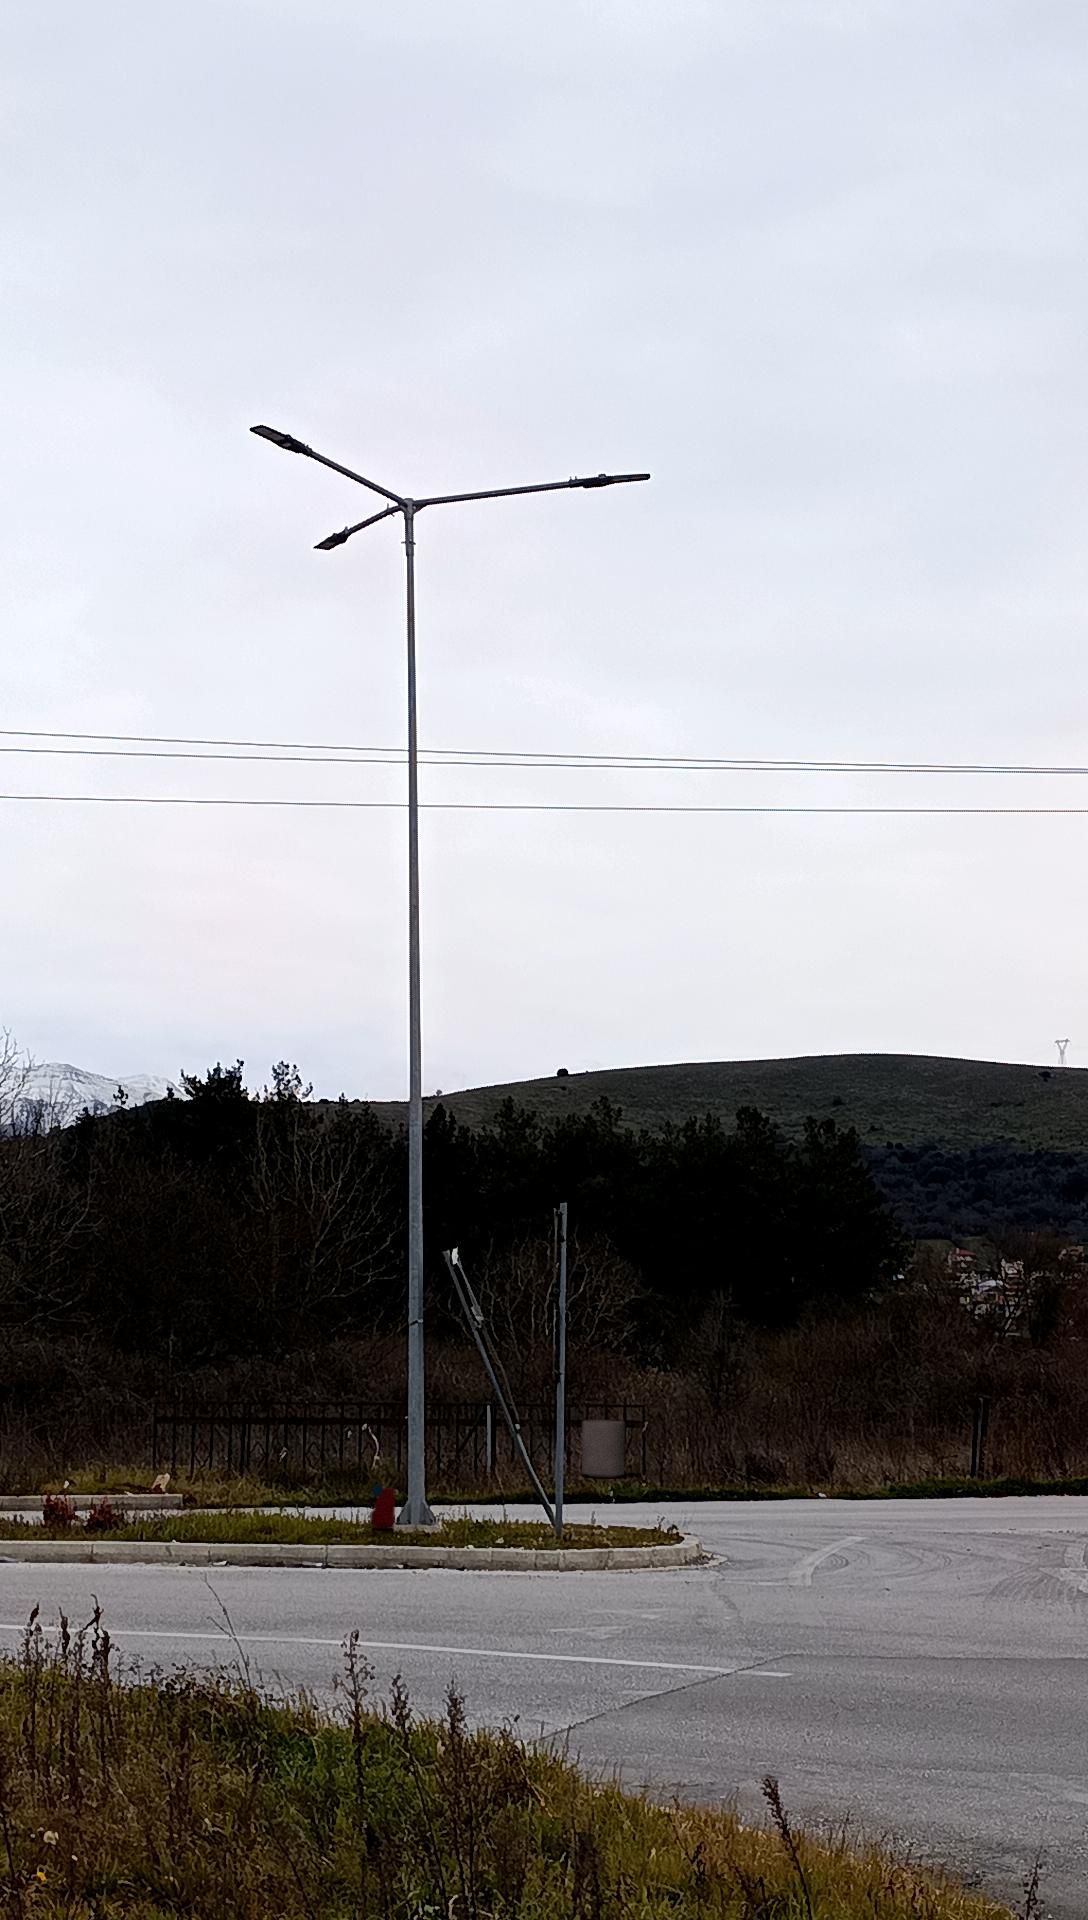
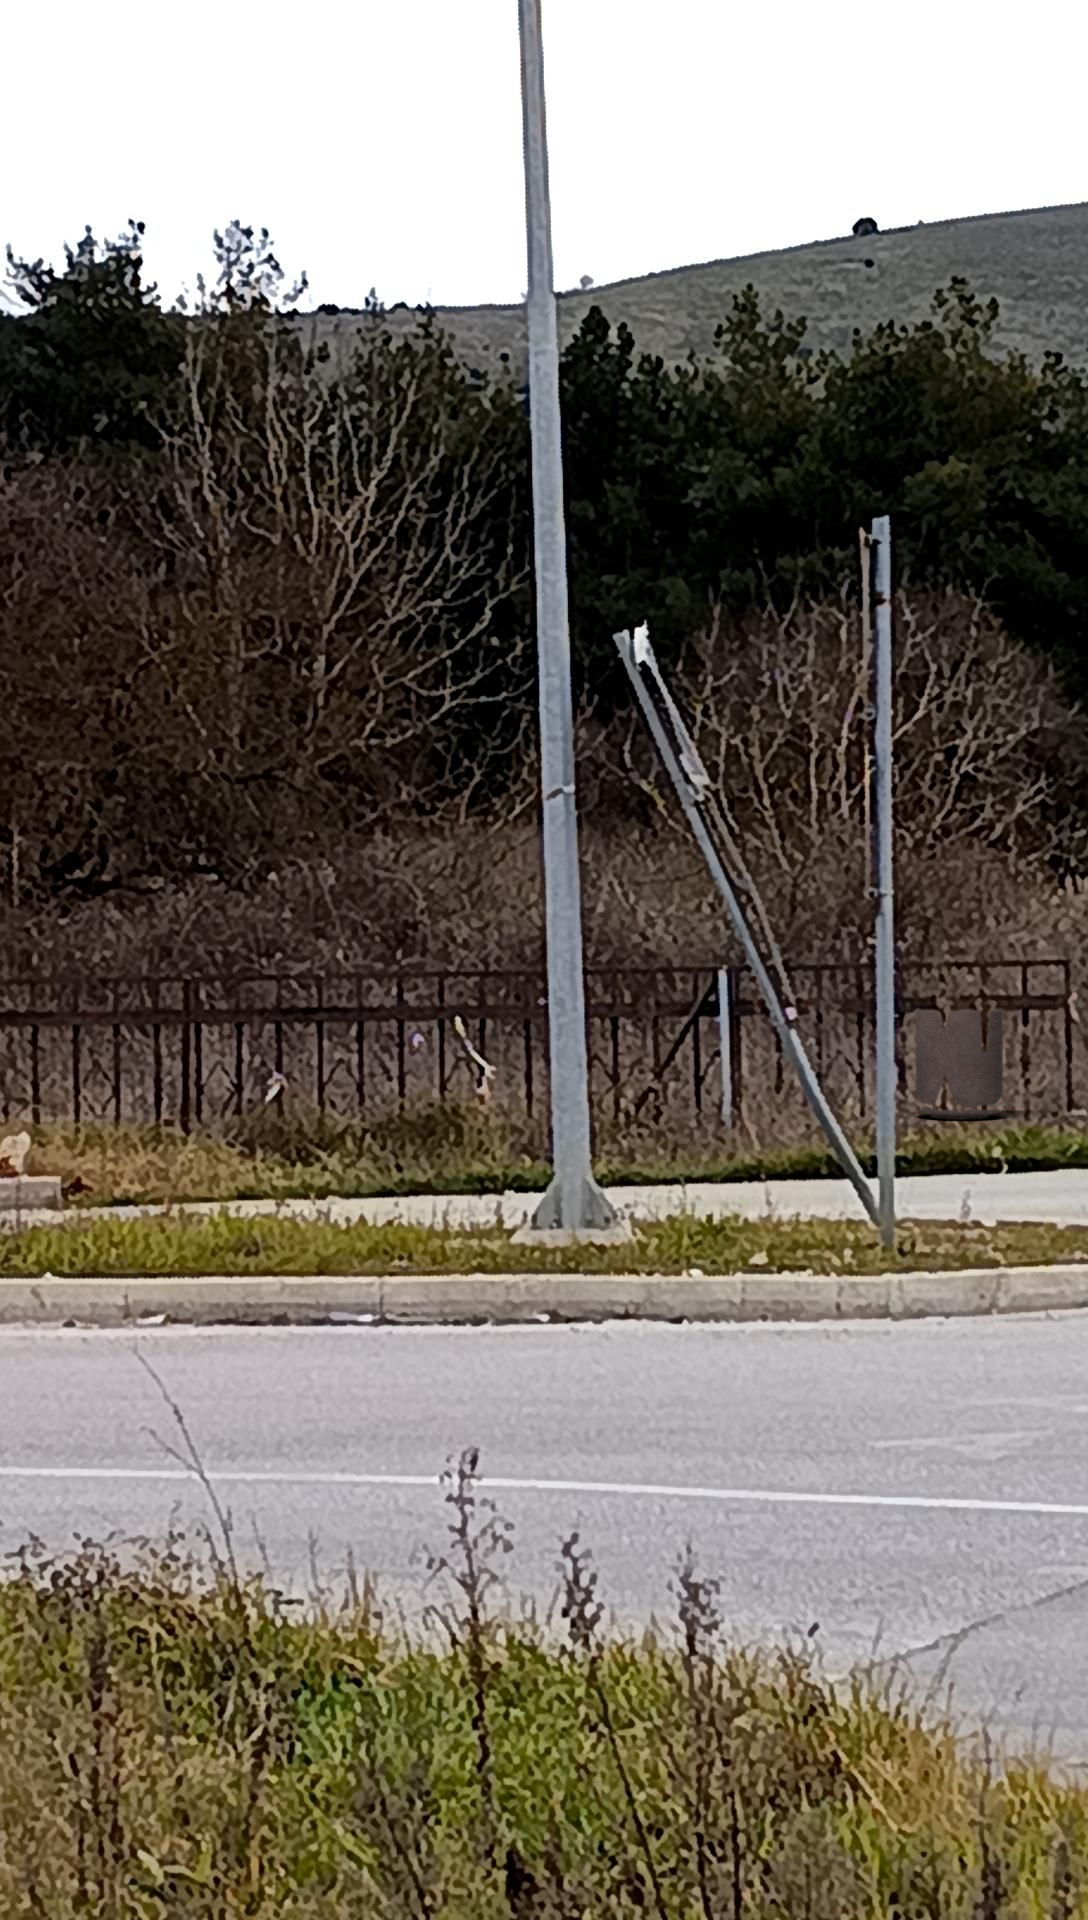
backpack: present [370,1484,405,1529] -> none [473,1143,548,1239]

